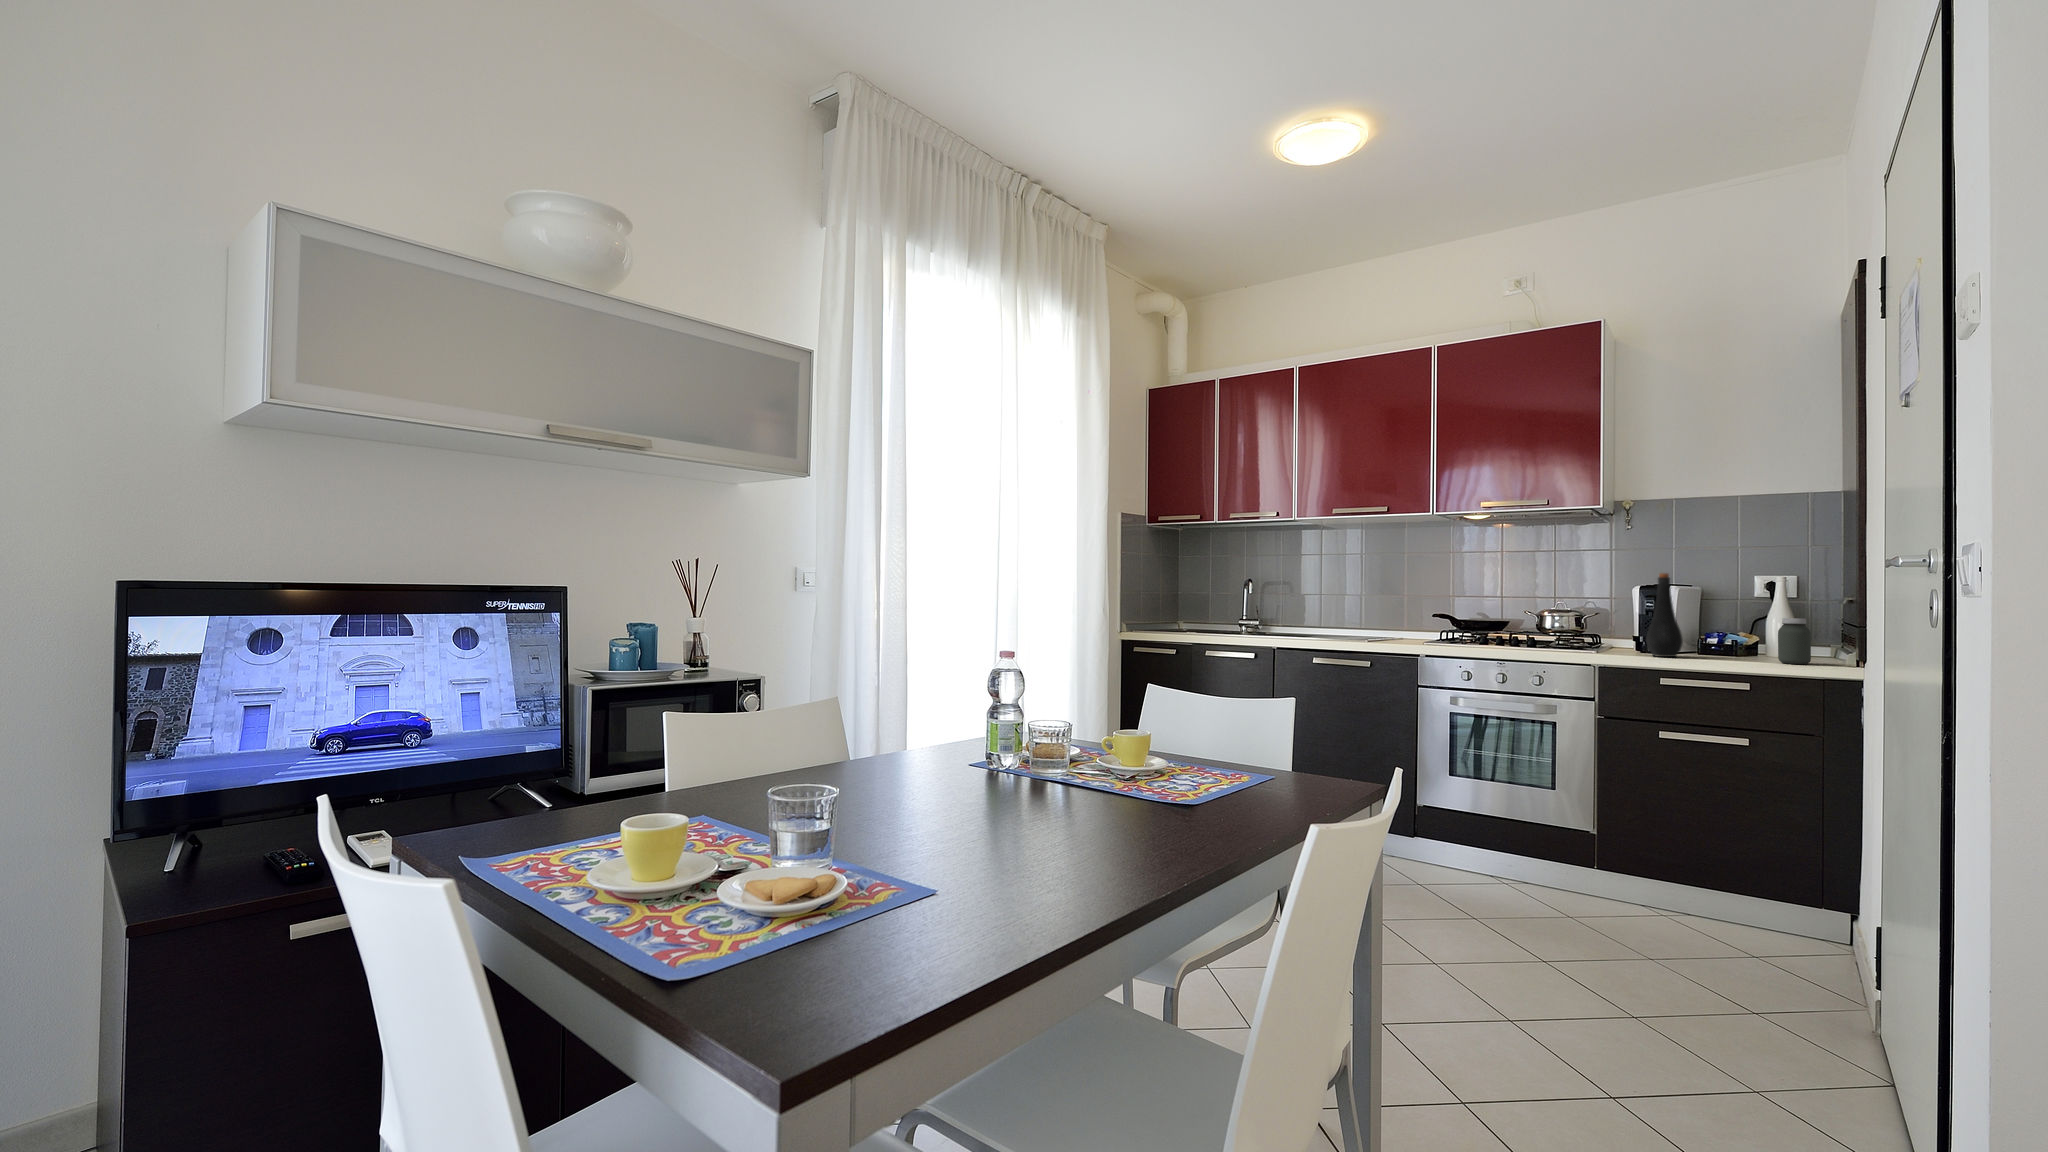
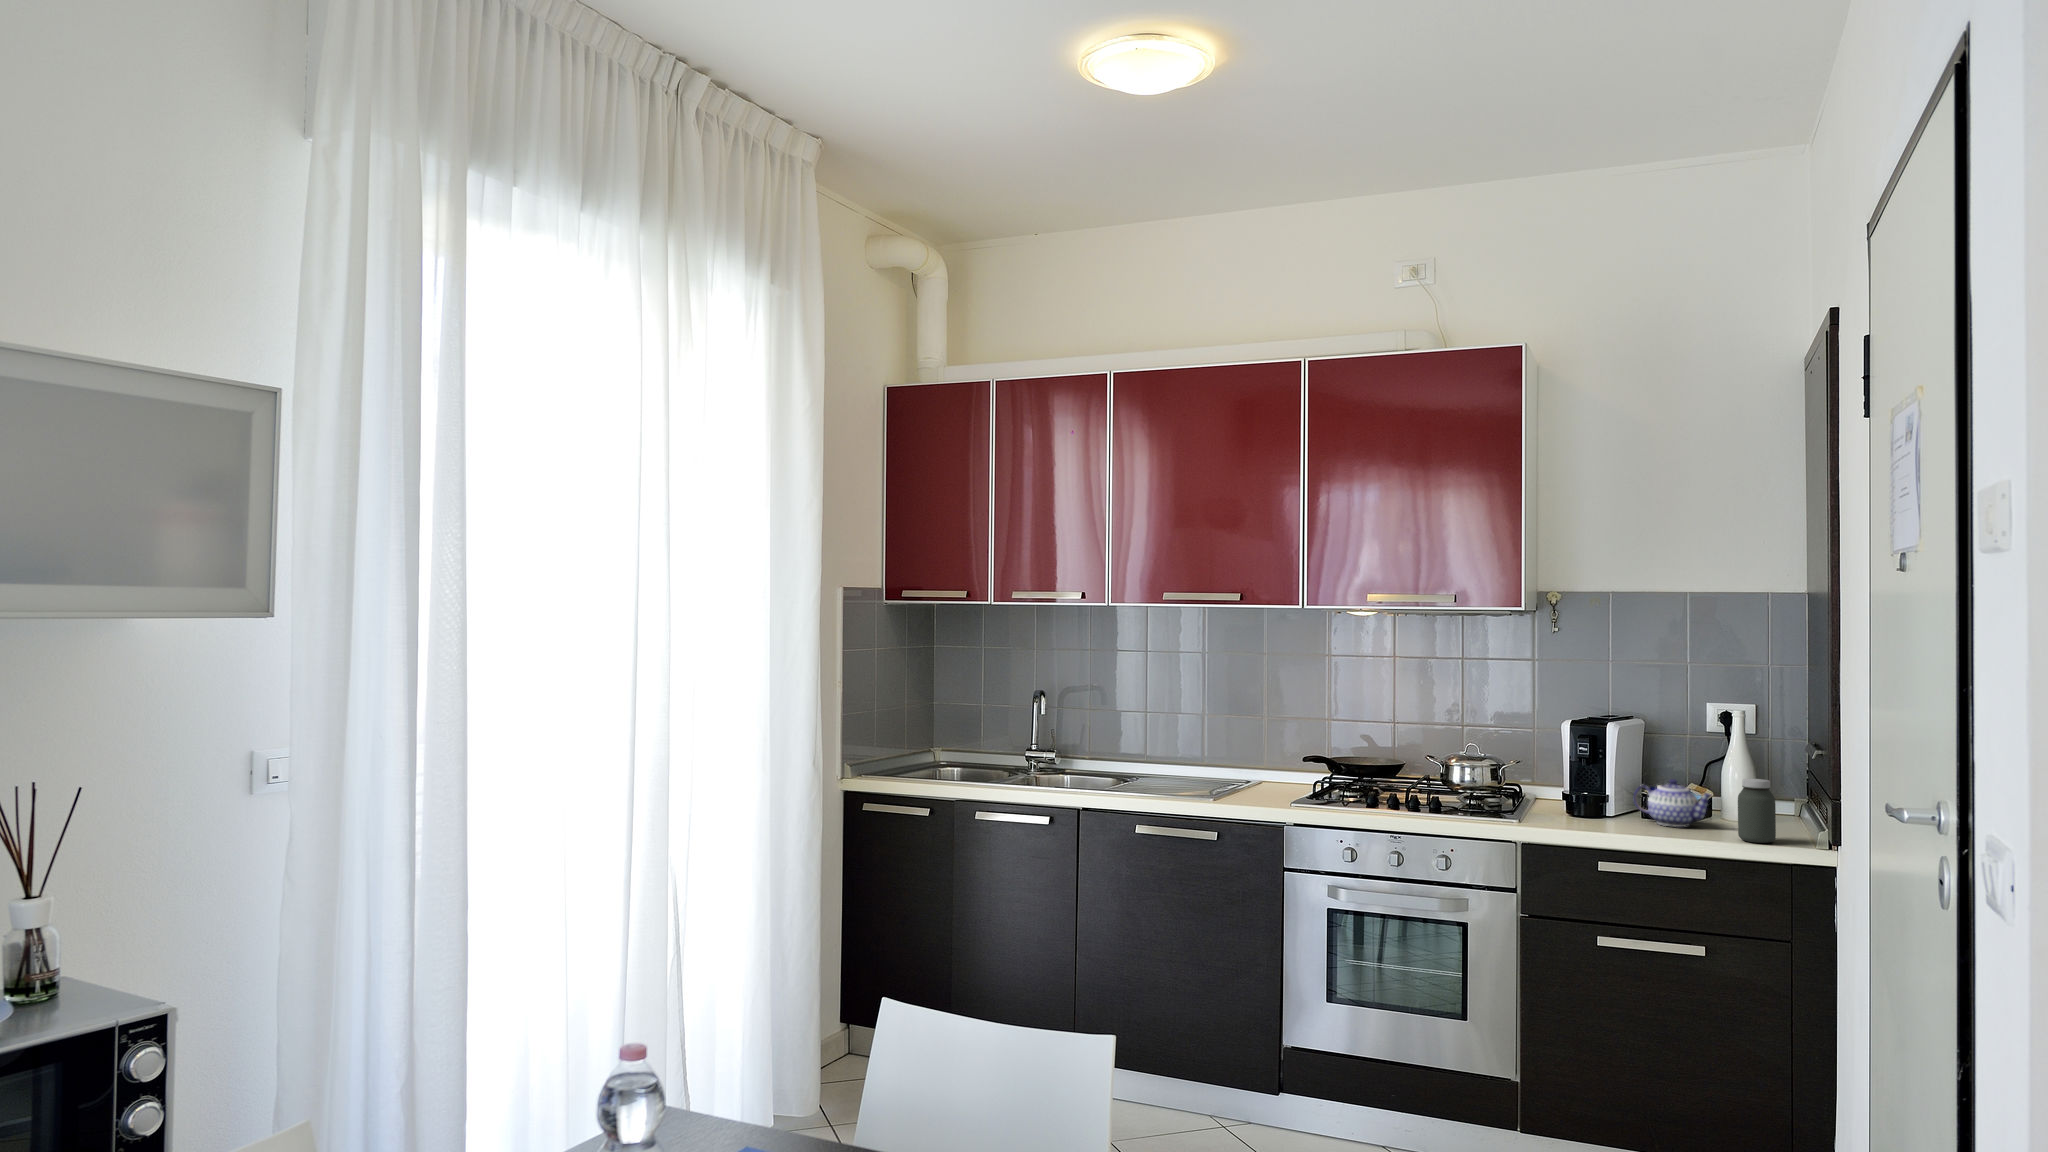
bottle: present [1646,573,1683,657] -> none [1581,712,1625,831]
teapot: none [1691,623,1758,657] -> present [1634,779,1712,827]

